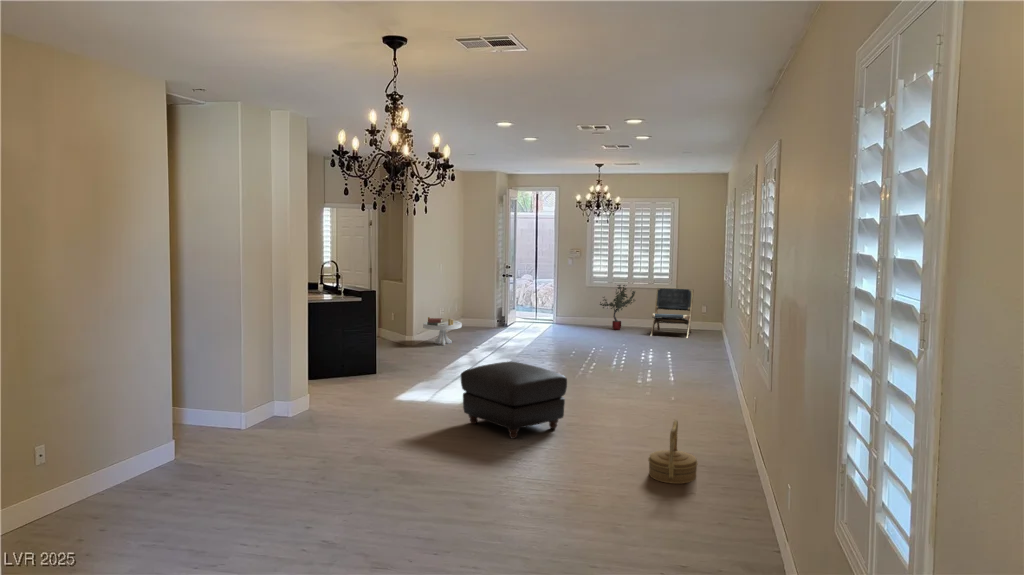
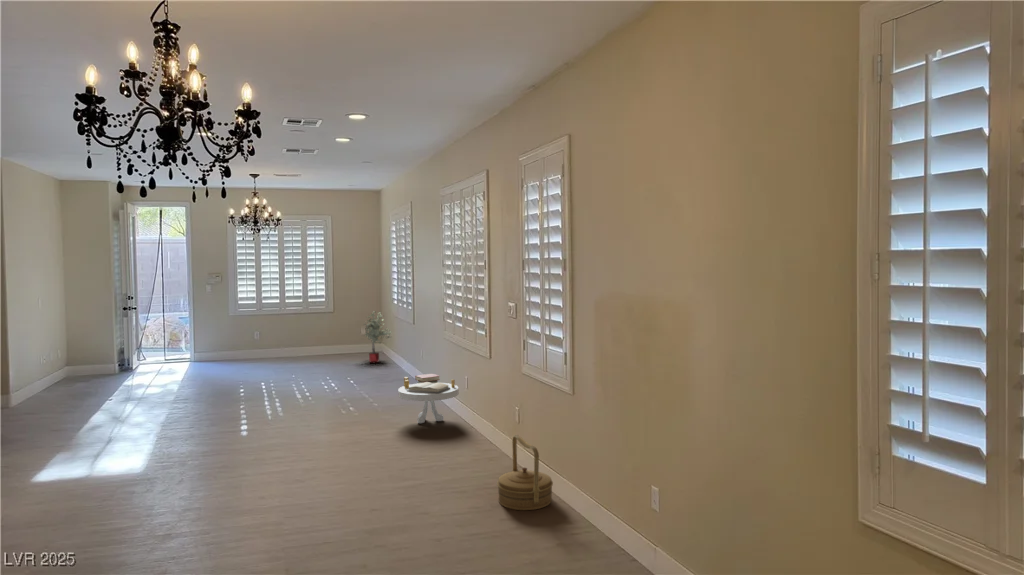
potted tree: present [600,285,635,330] -> present [366,311,391,363]
lounge chair: present [650,288,694,338] -> none [313,309,356,361]
side table: present [423,317,462,345] -> present [399,374,459,424]
ottoman: present [461,362,567,439] -> none [195,402,347,503]

